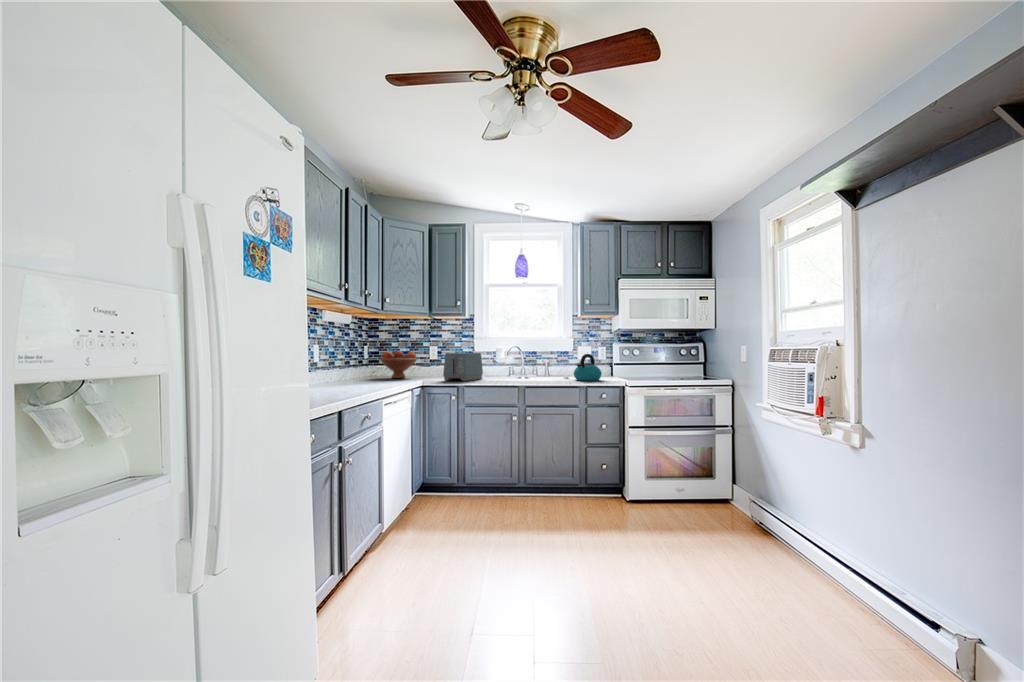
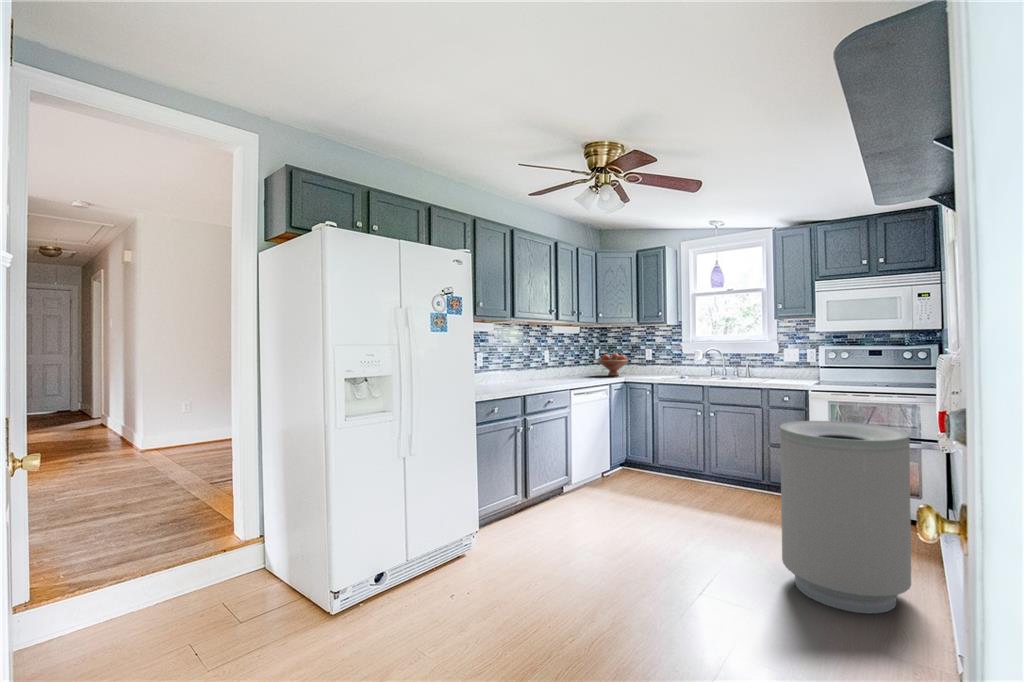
toaster: present [443,353,483,381] -> none [637,356,677,380]
kettle: present [574,354,602,381] -> none [751,358,782,384]
trash can: none [741,415,894,645] -> present [780,421,911,613]

